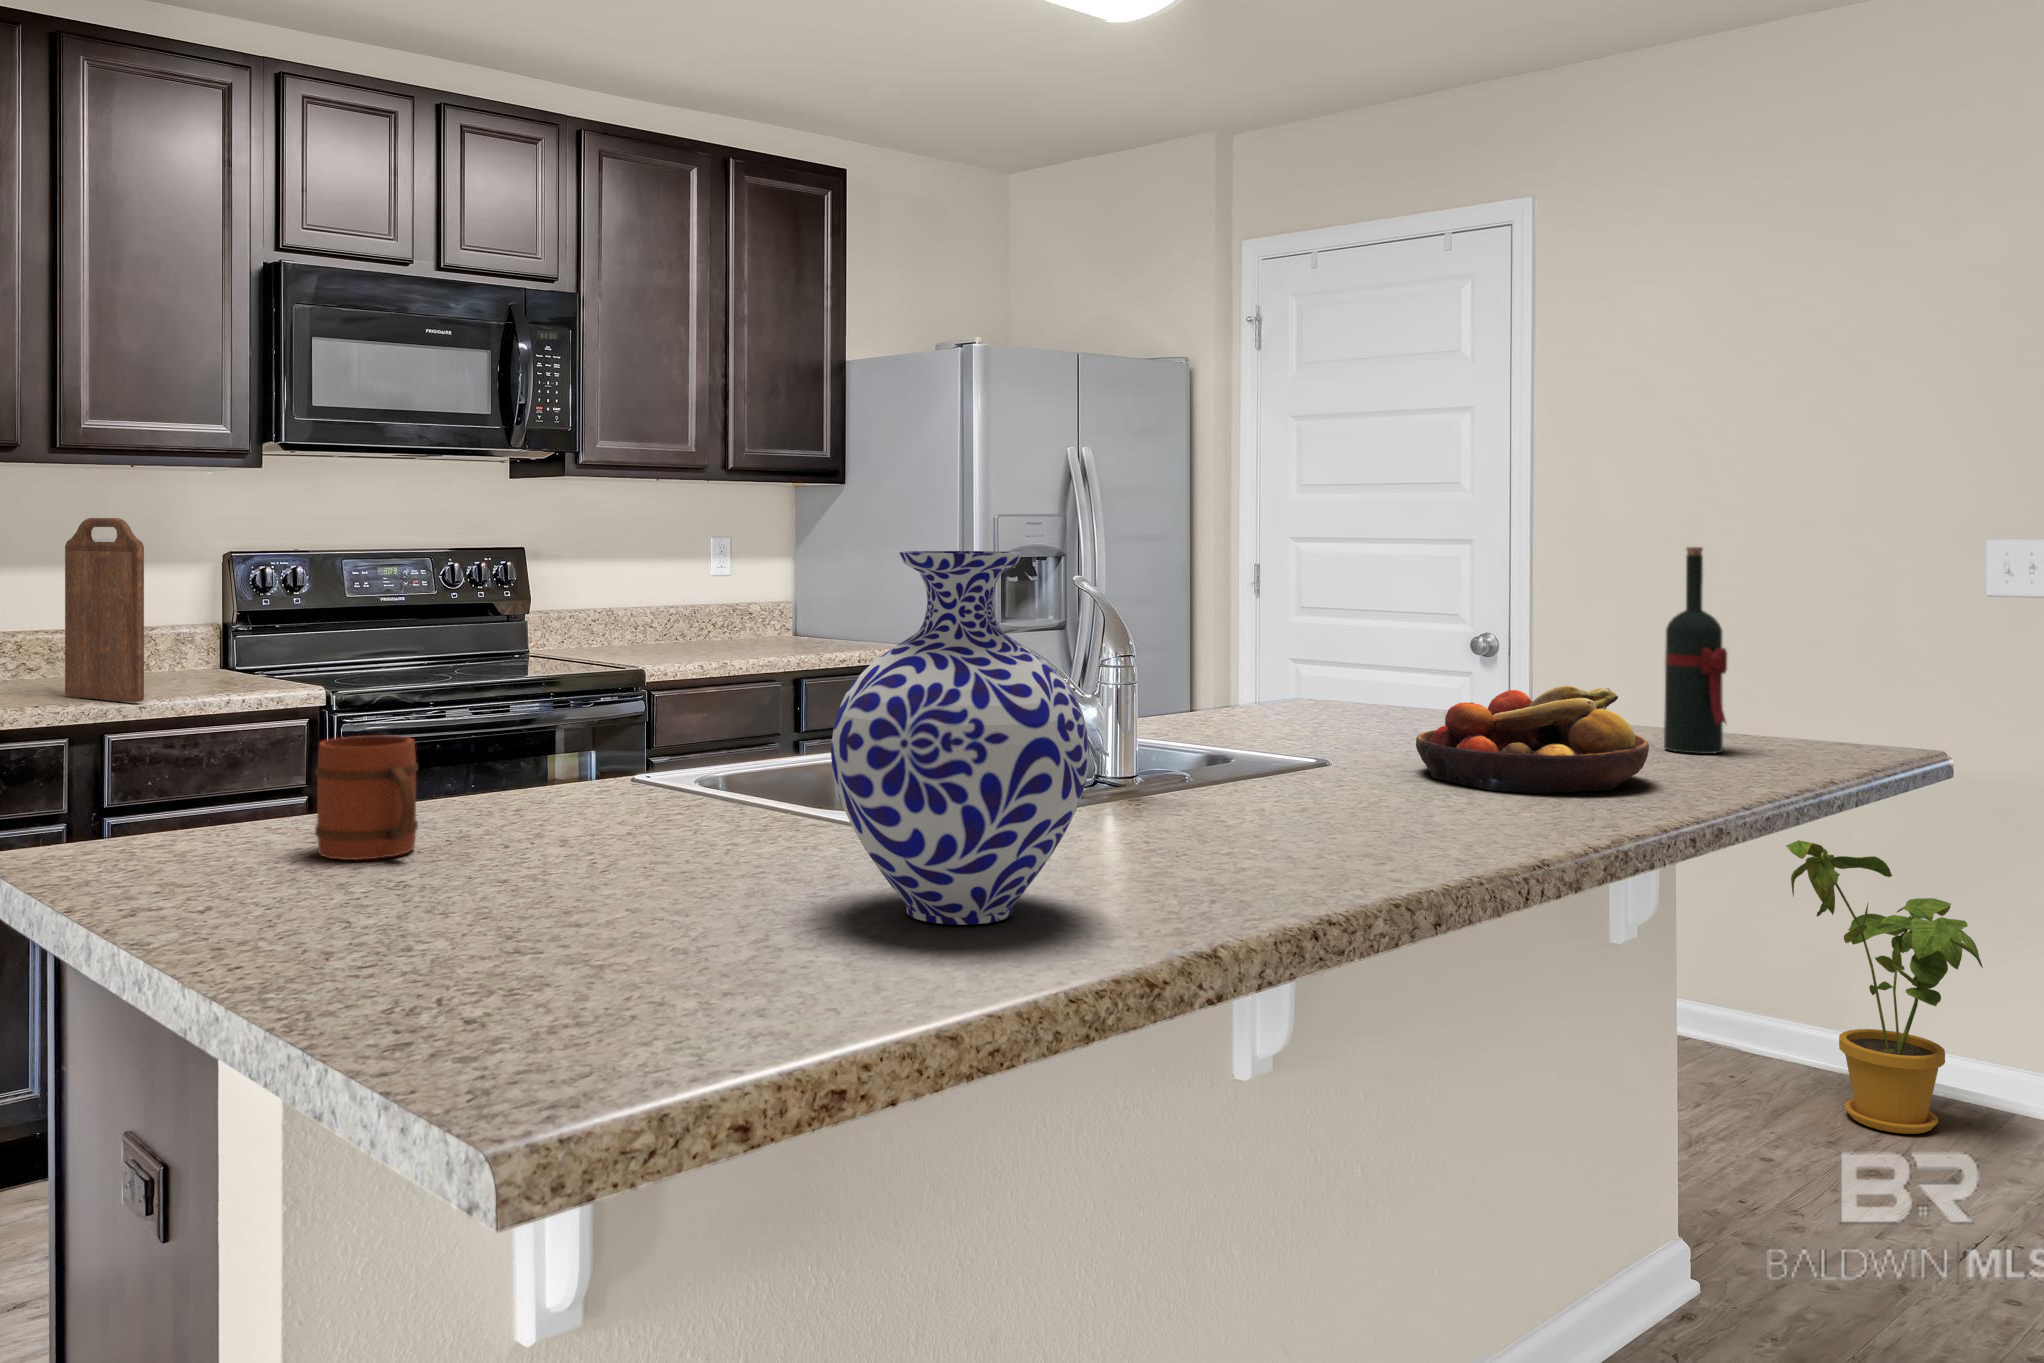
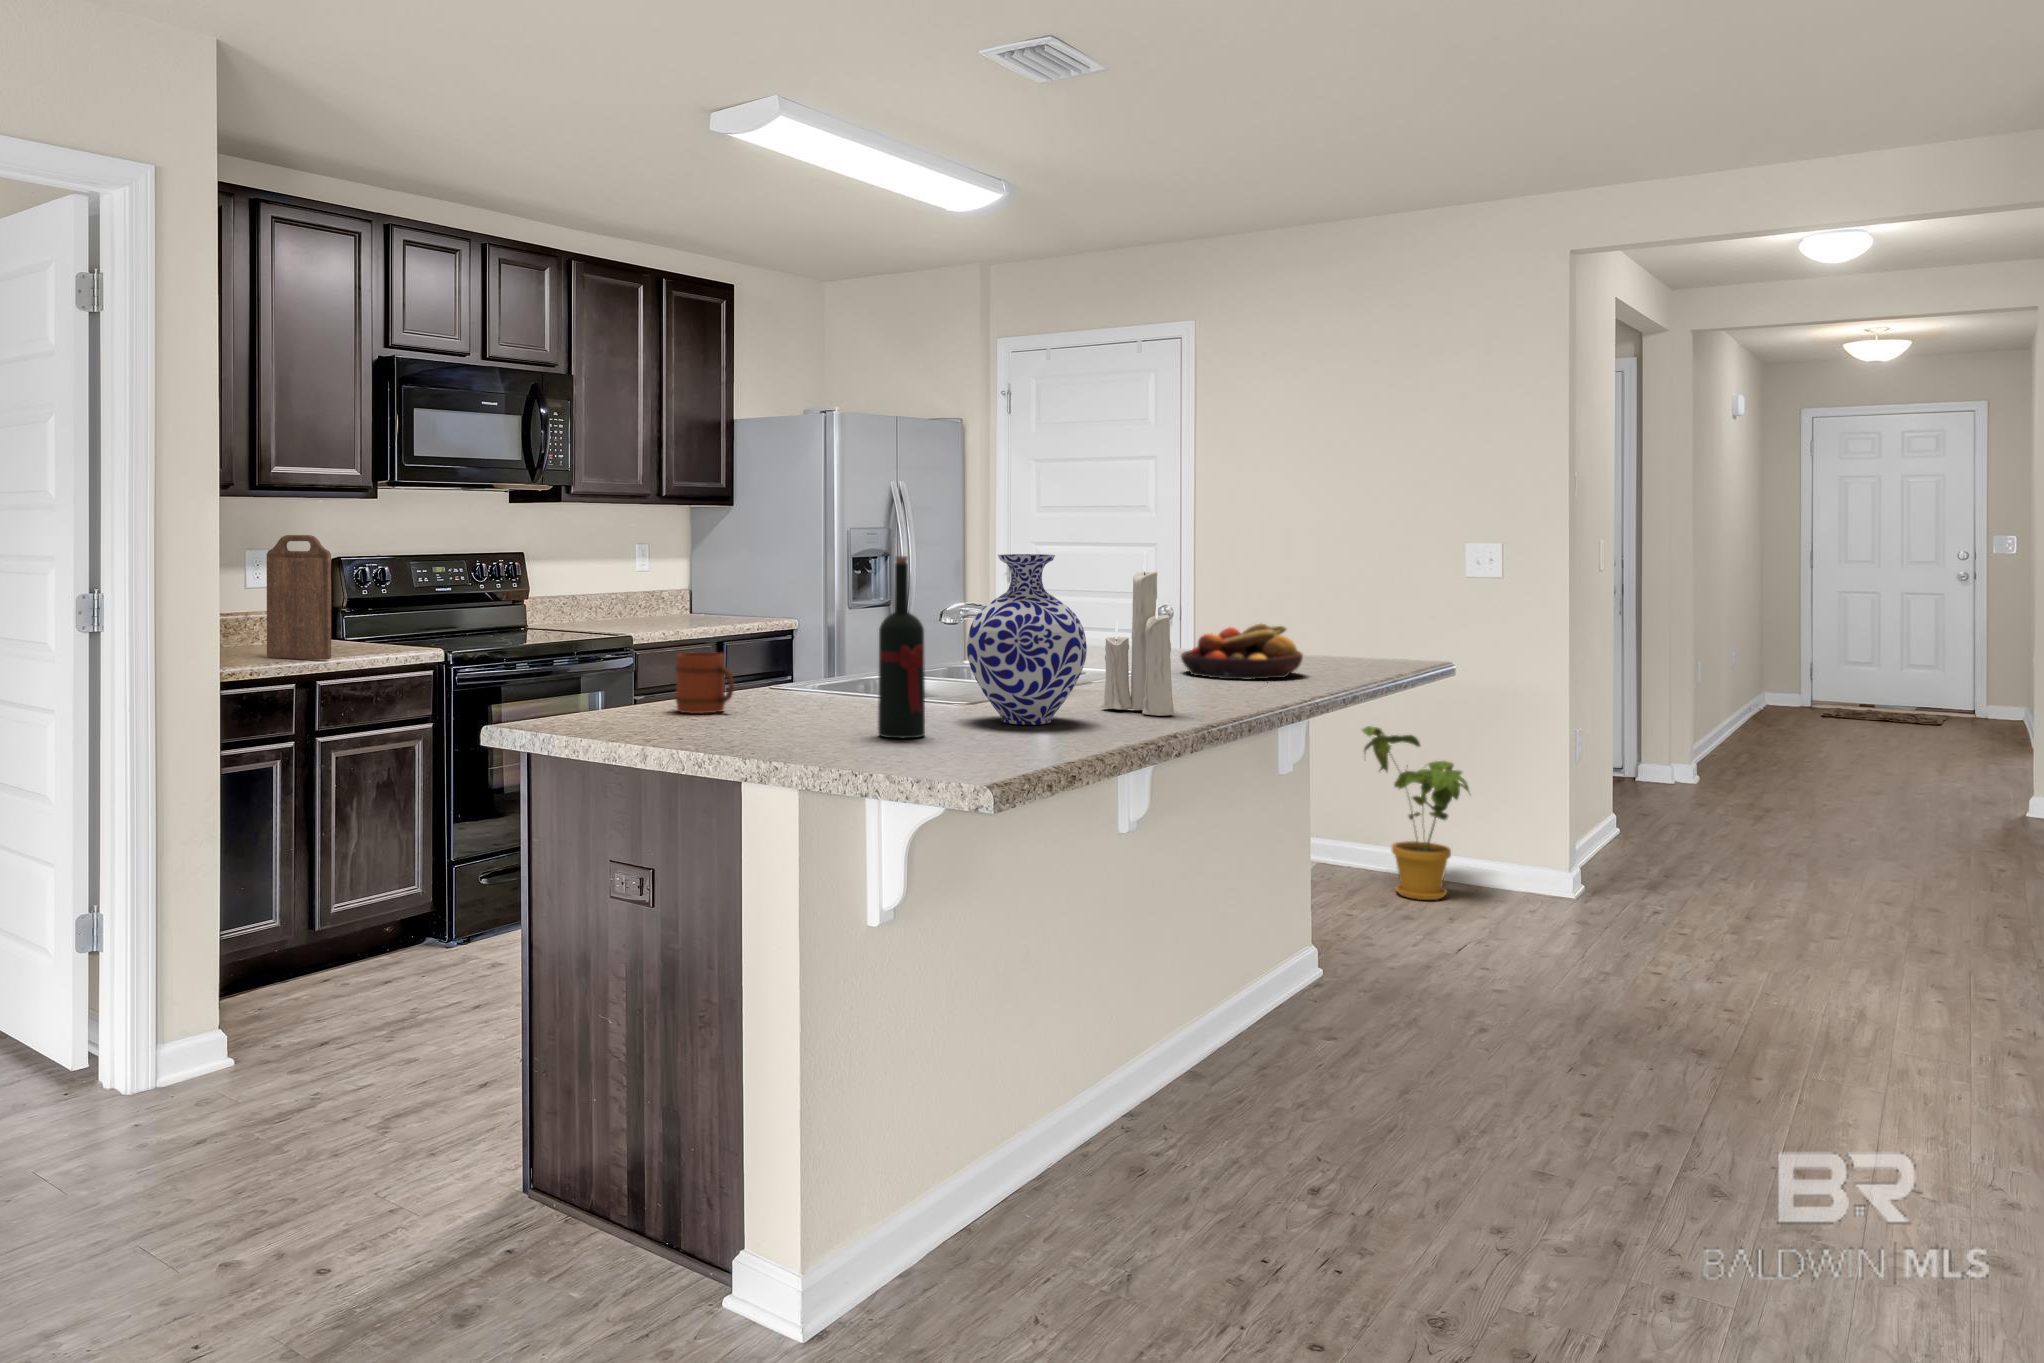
candle: none [1165,531,1307,904] -> present [1101,552,1175,716]
wine bottle: present [1664,547,1727,754] -> present [878,556,925,738]

